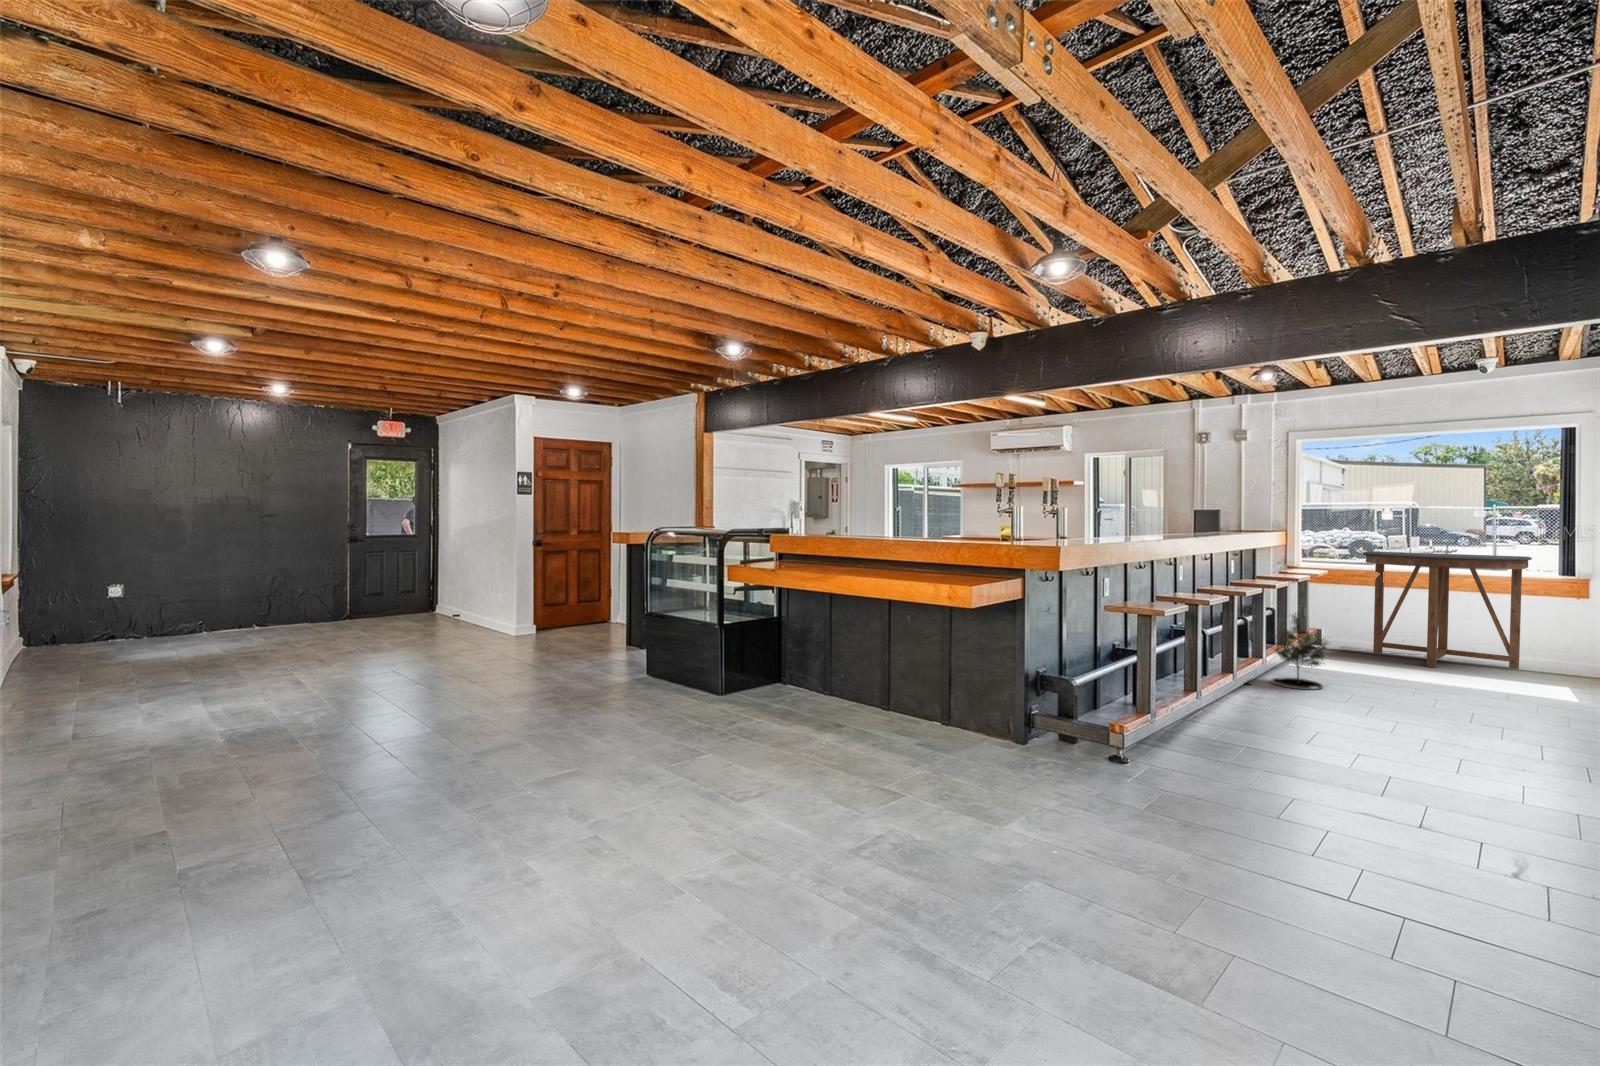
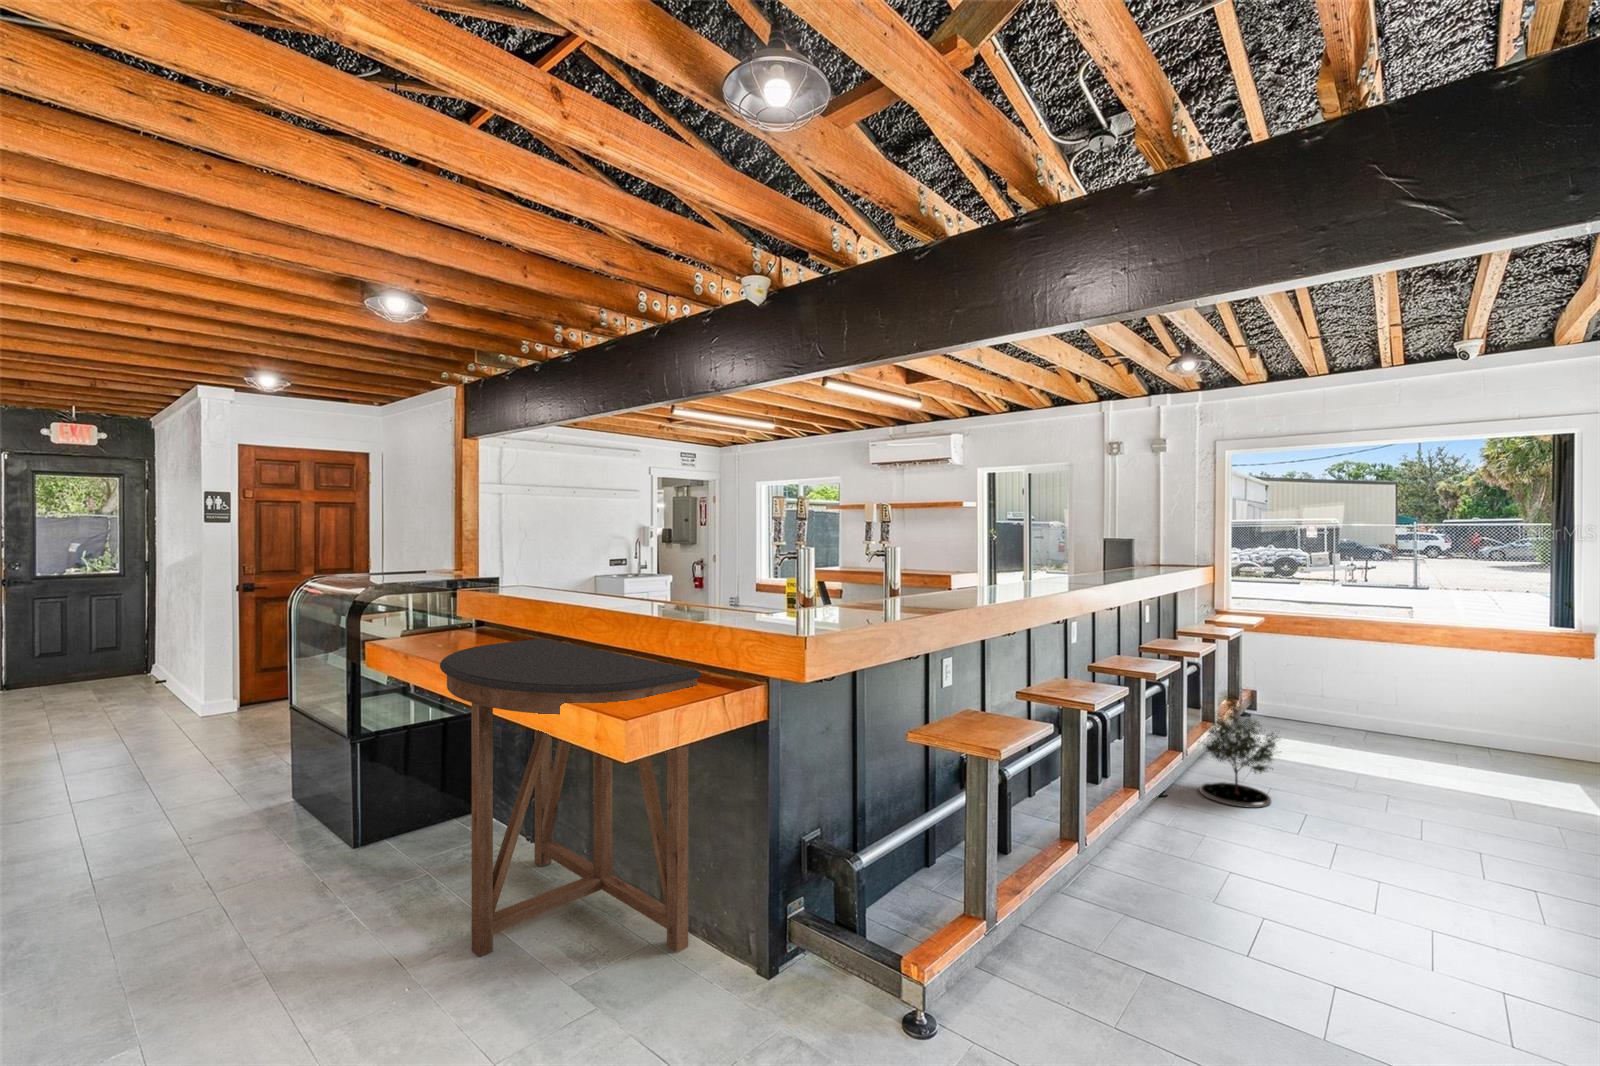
console table: present [1363,551,1532,669] -> present [440,638,702,957]

